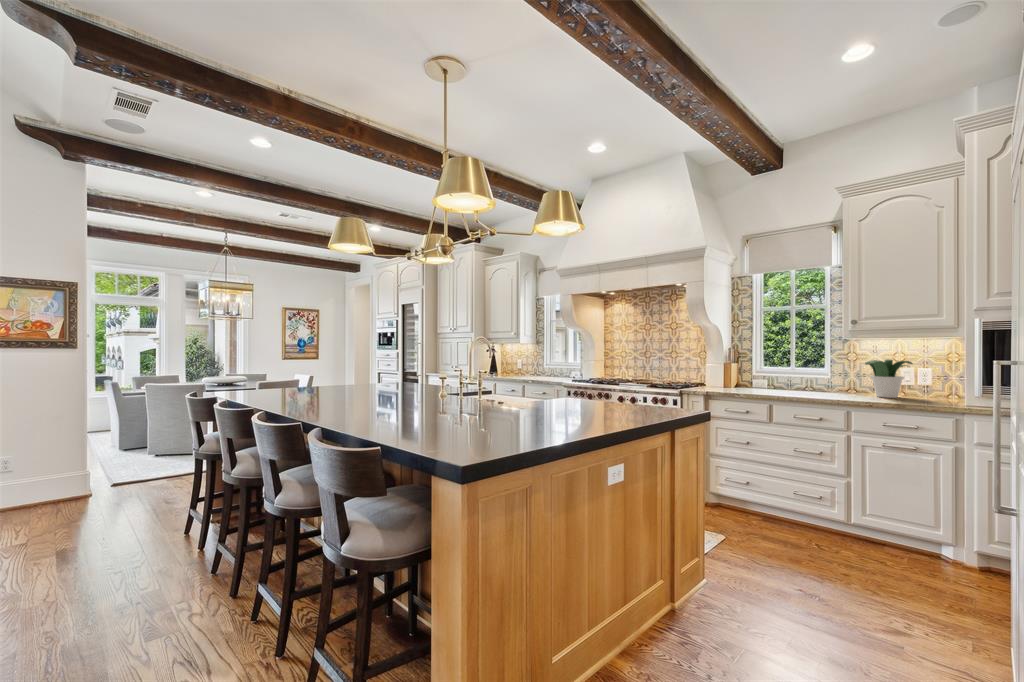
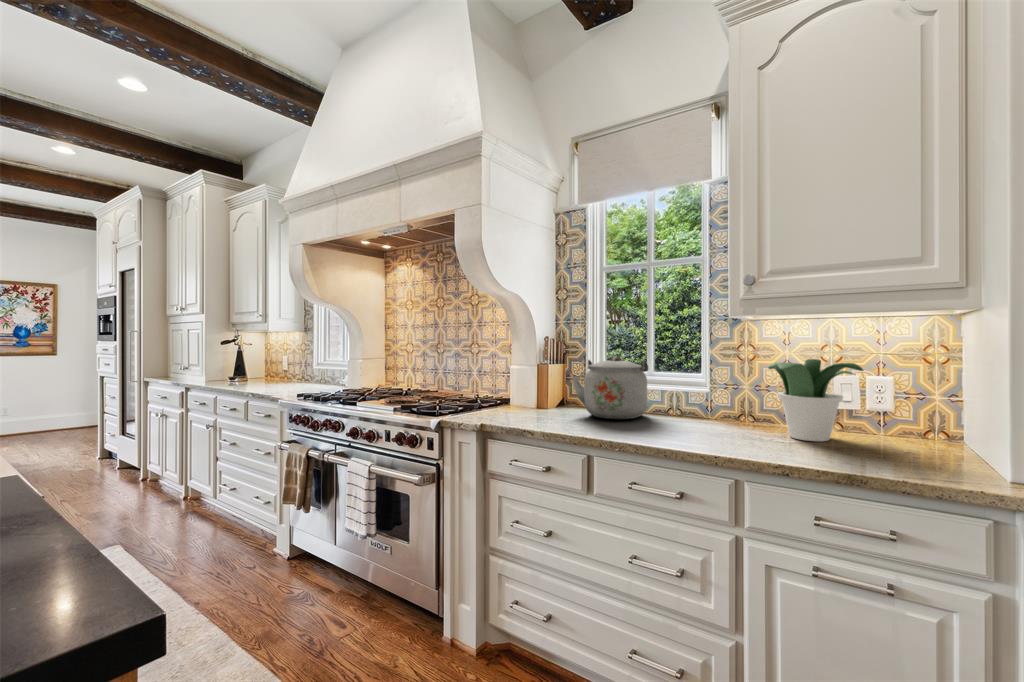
kettle: none [750,358,795,391] -> present [572,356,648,419]

